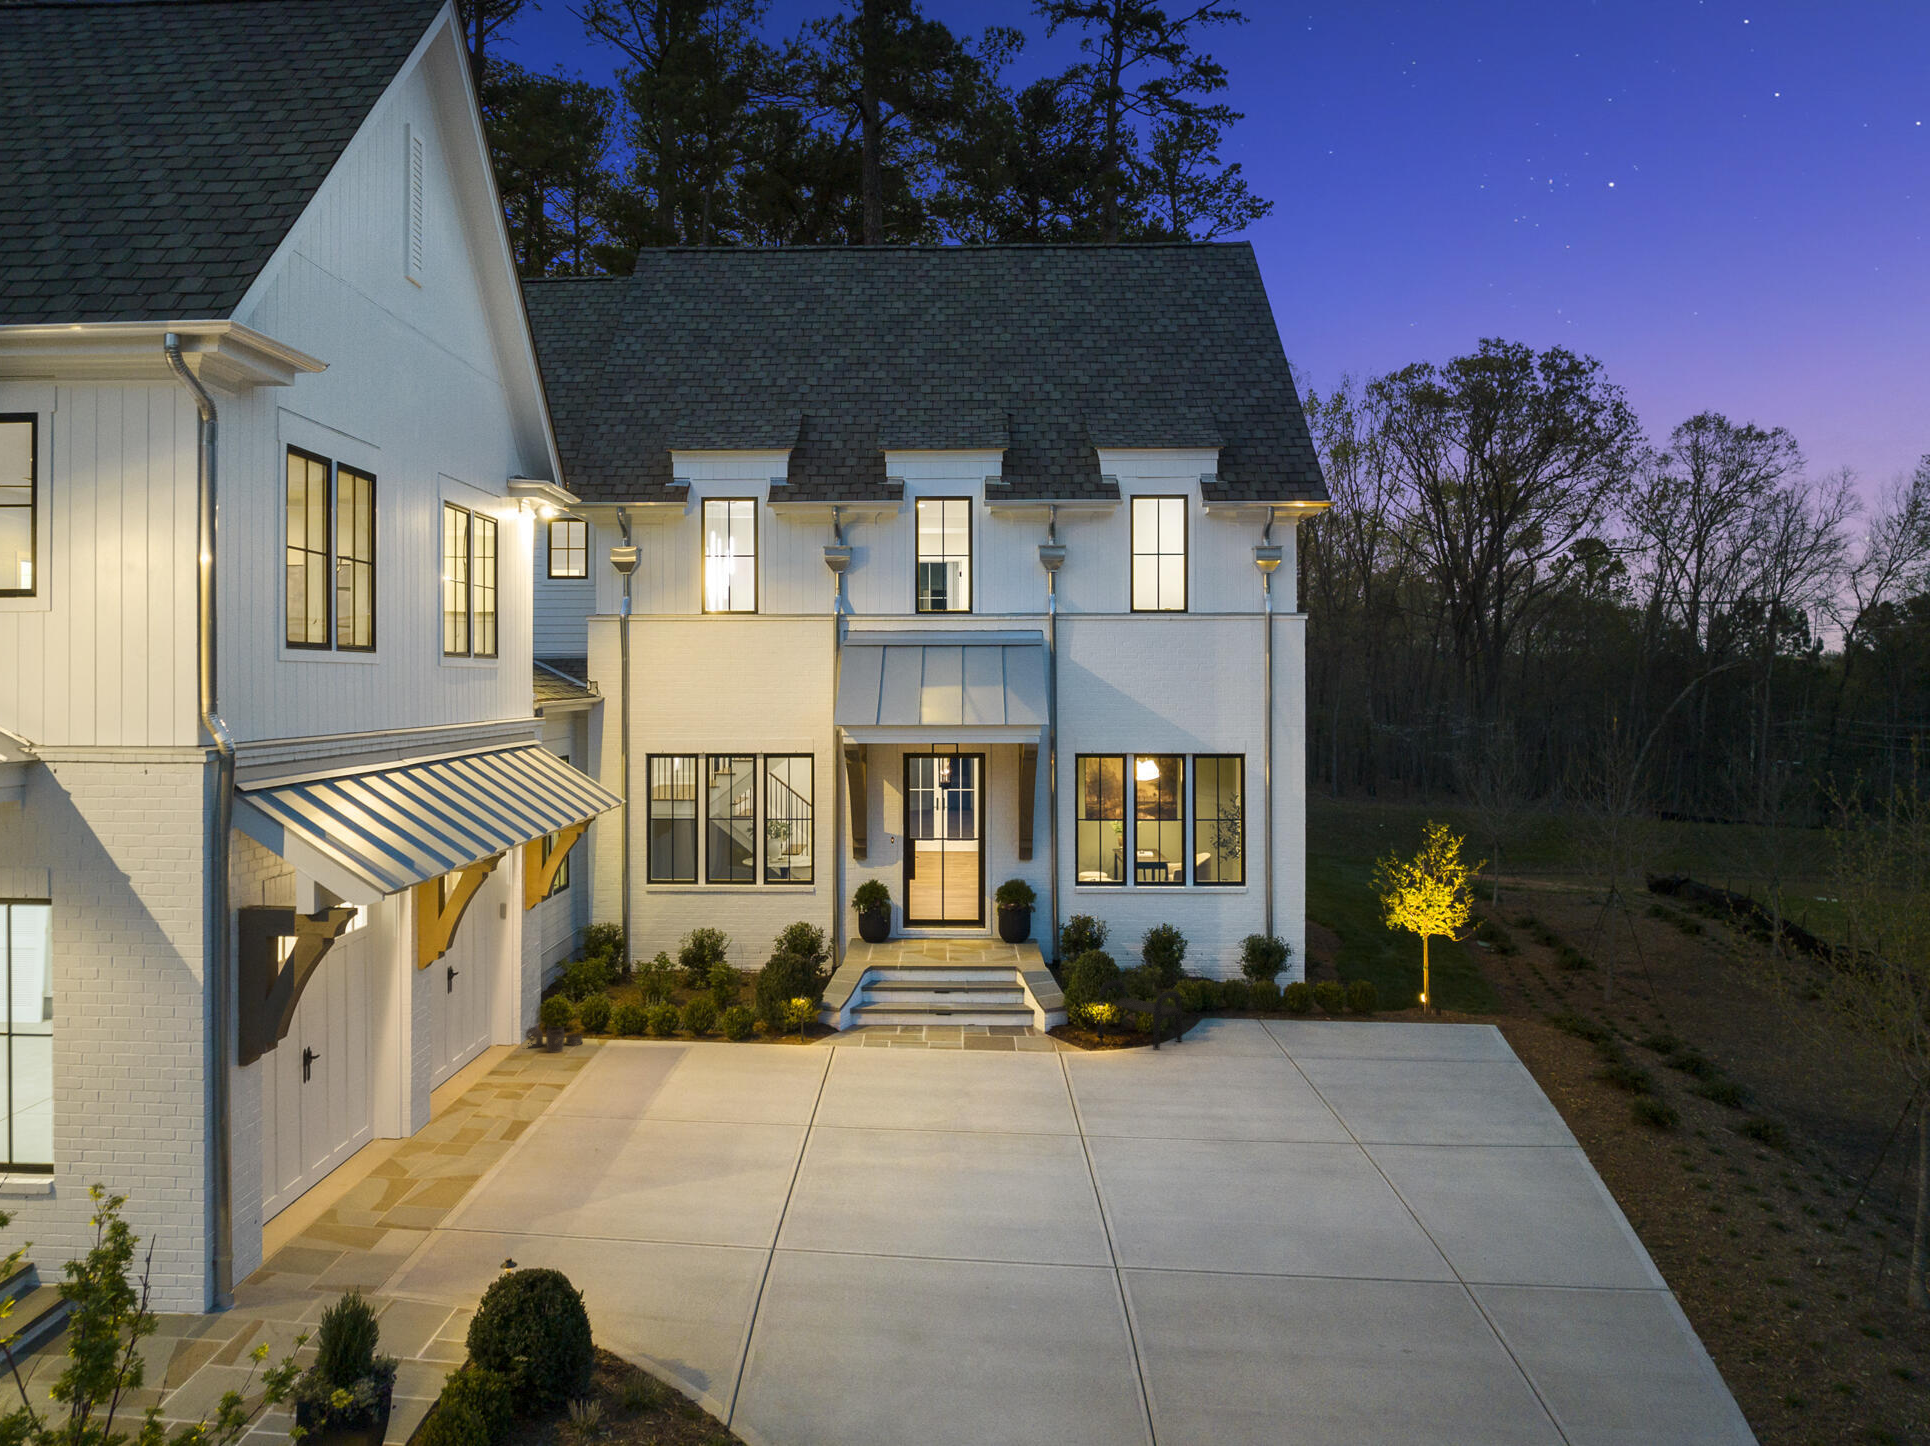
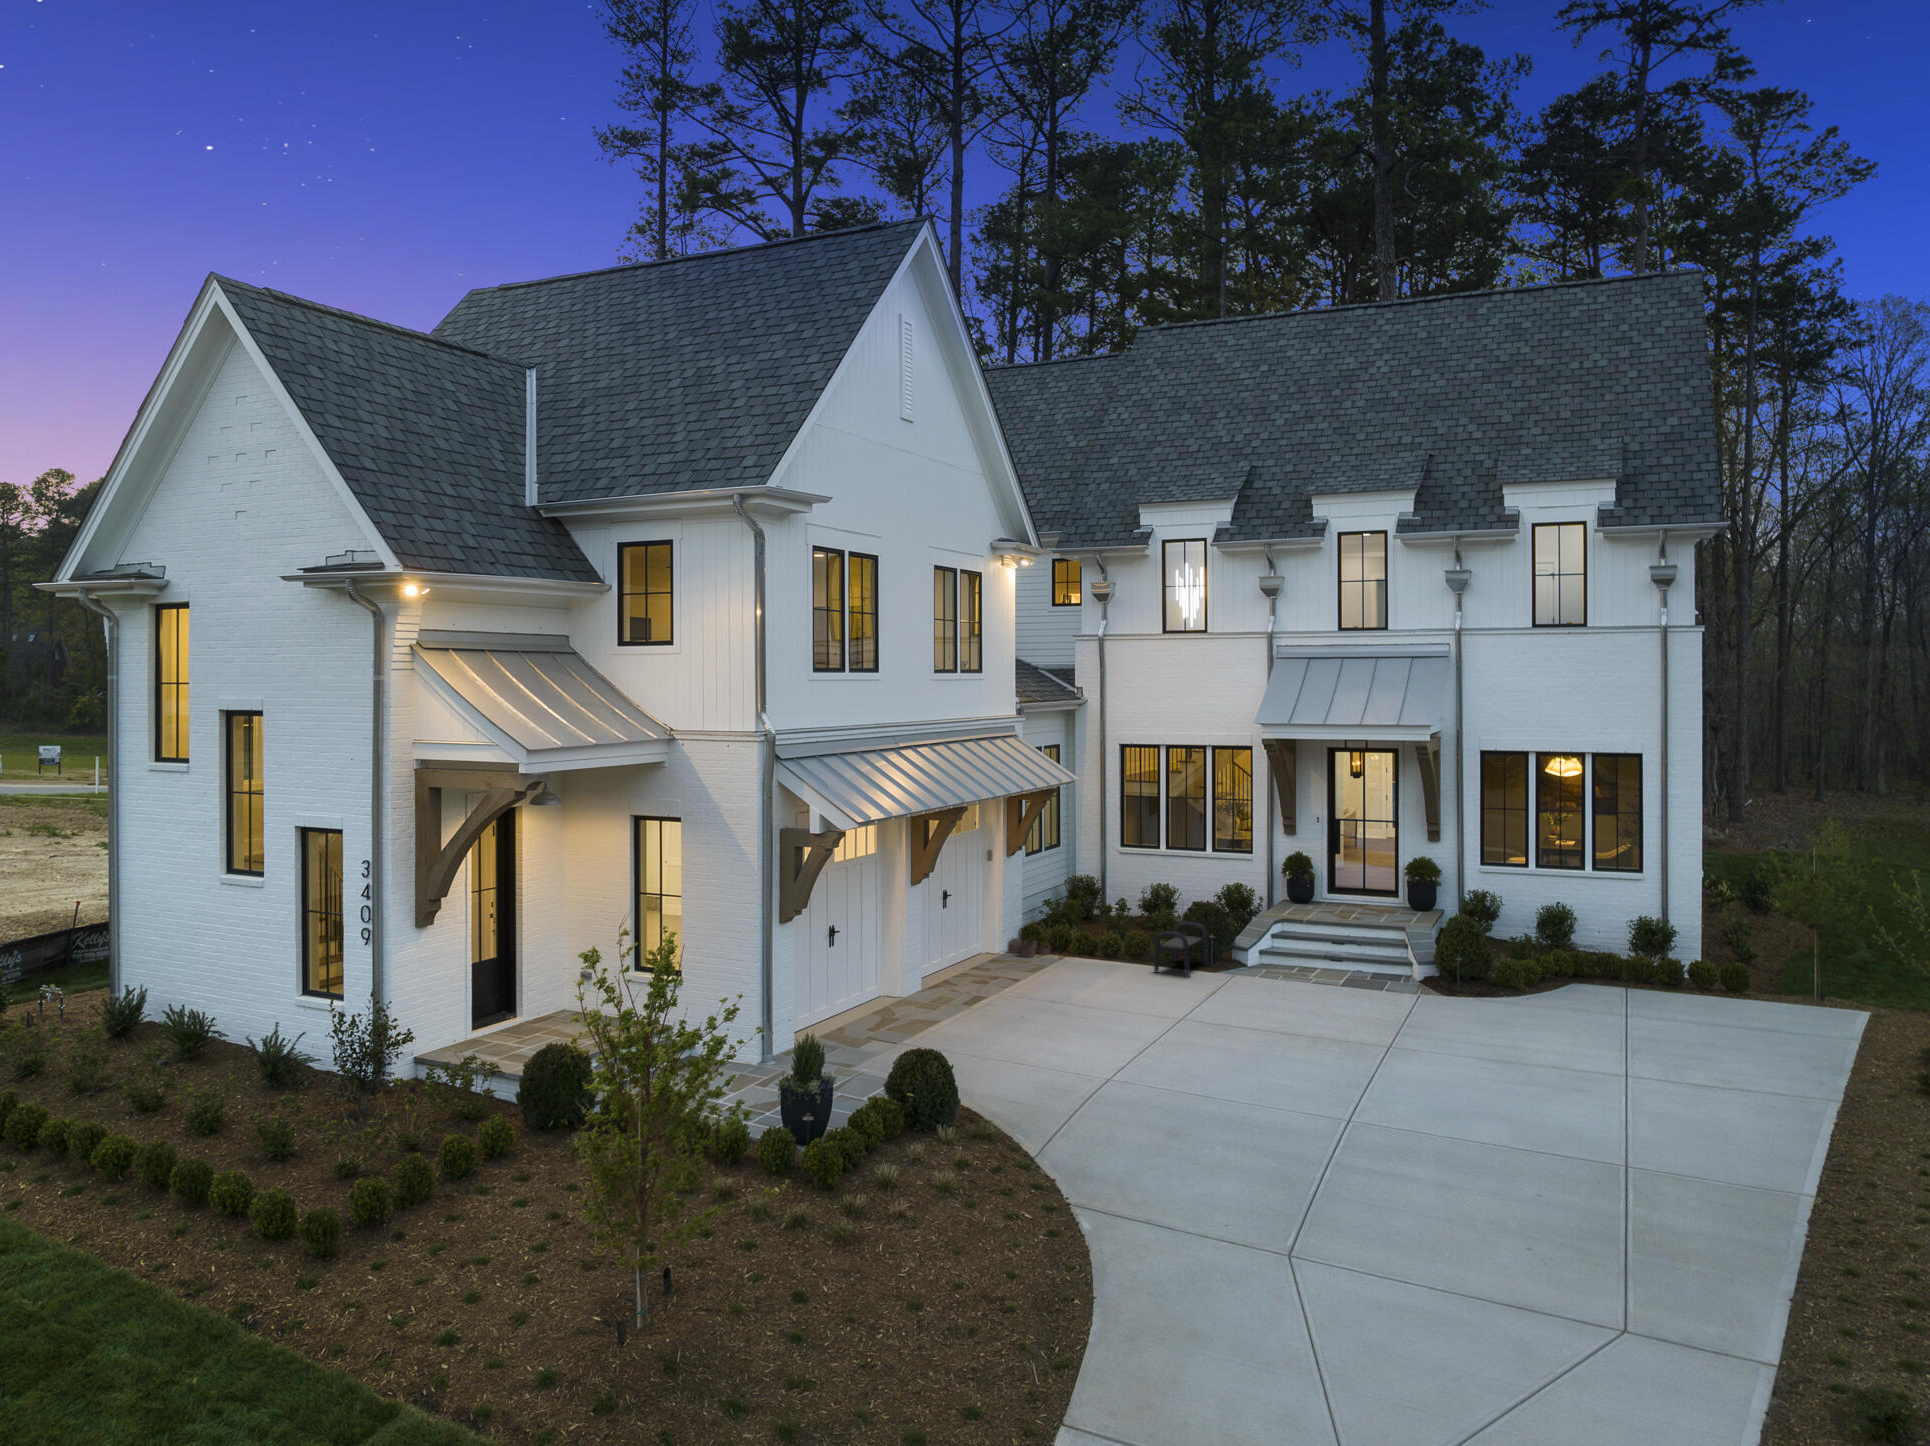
bench: present [1097,980,1182,1050] -> present [1154,922,1209,977]

